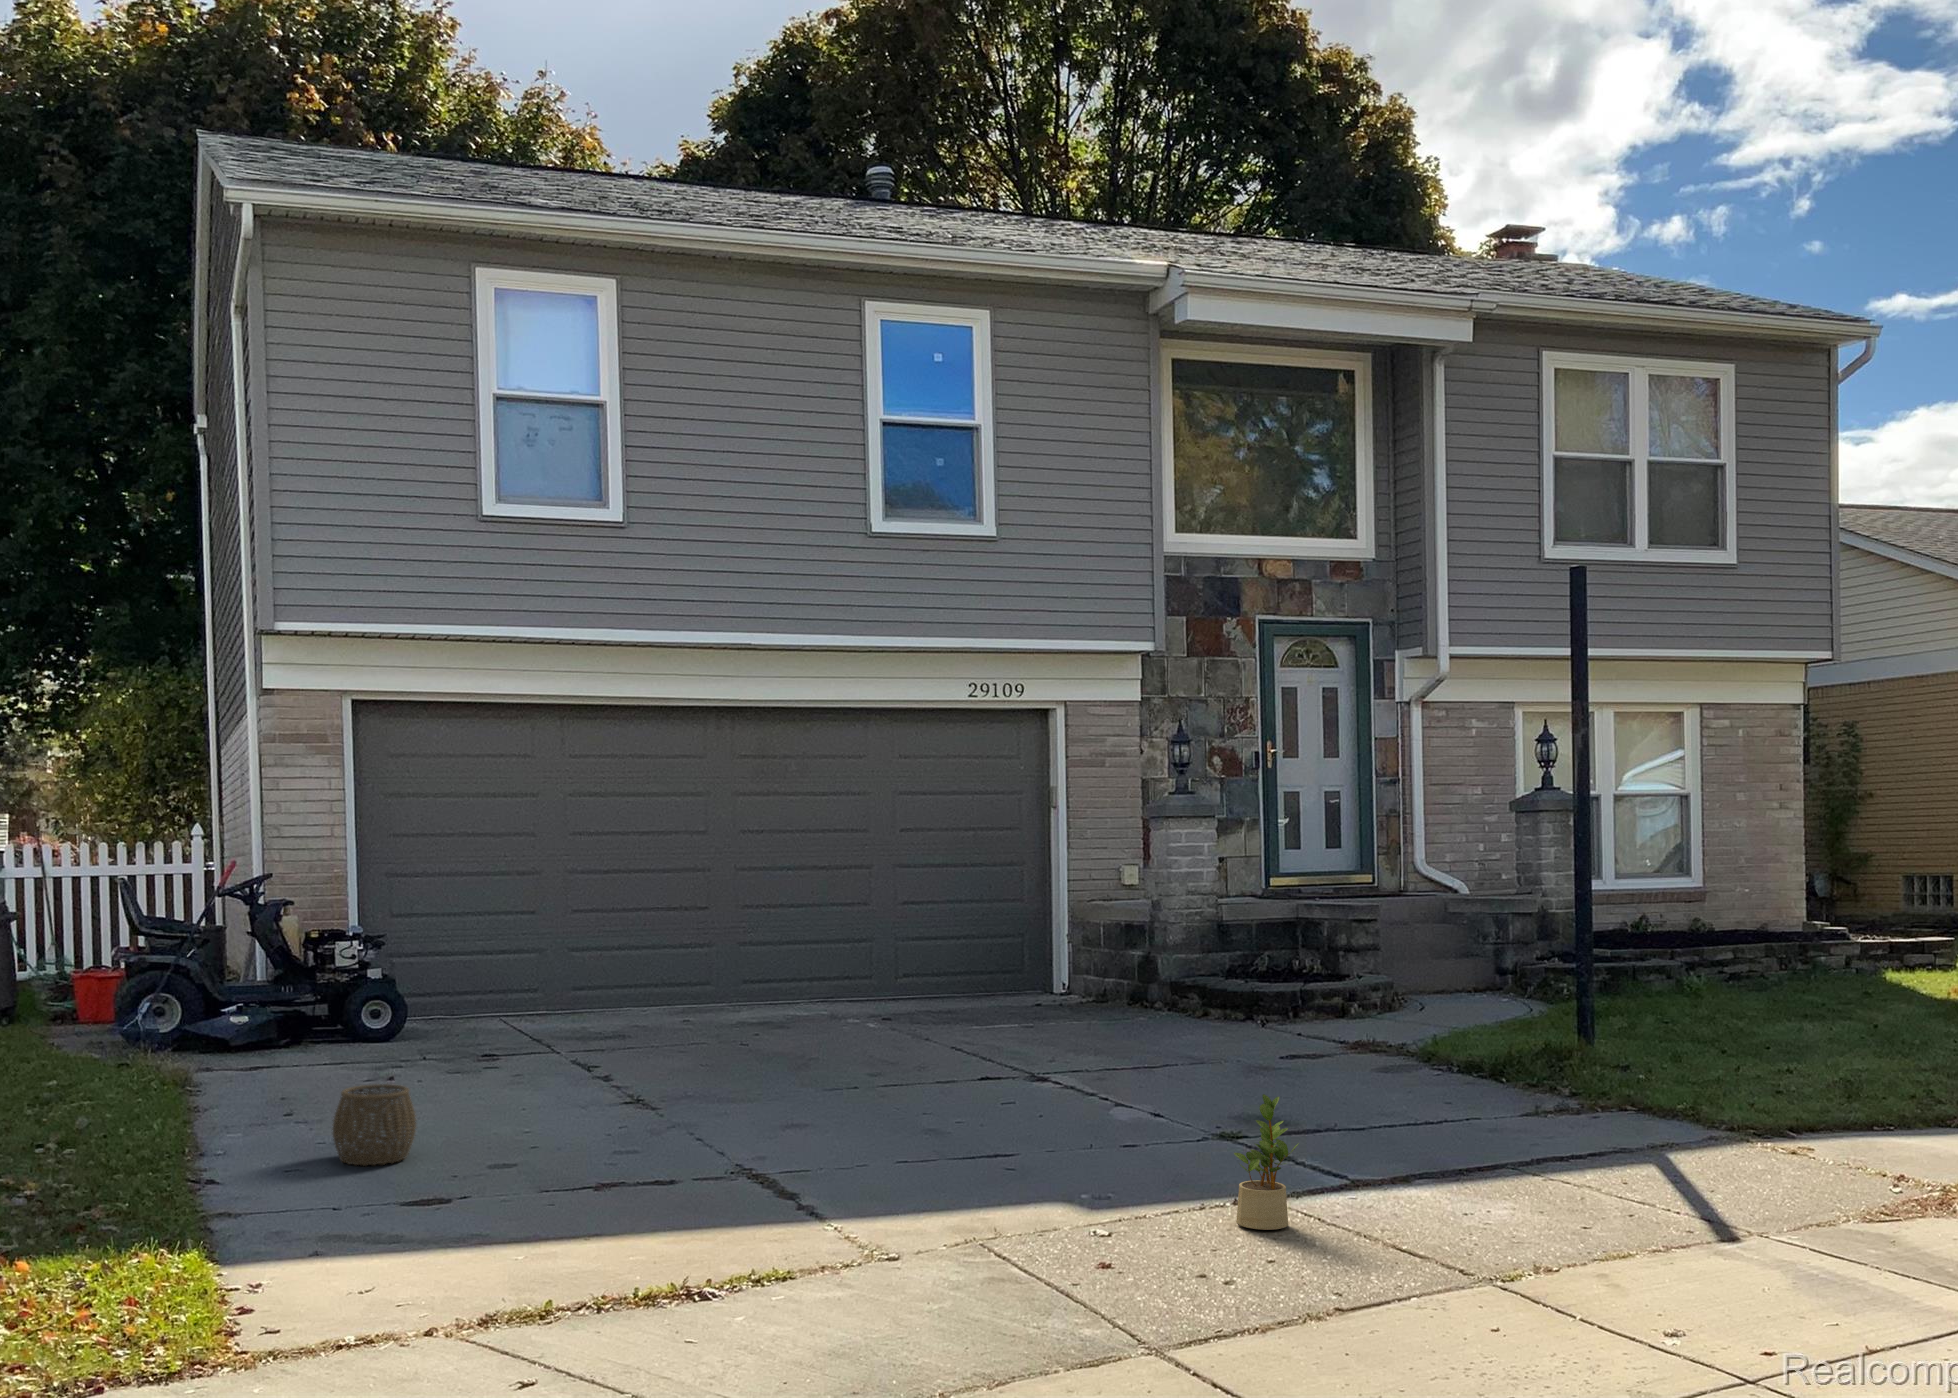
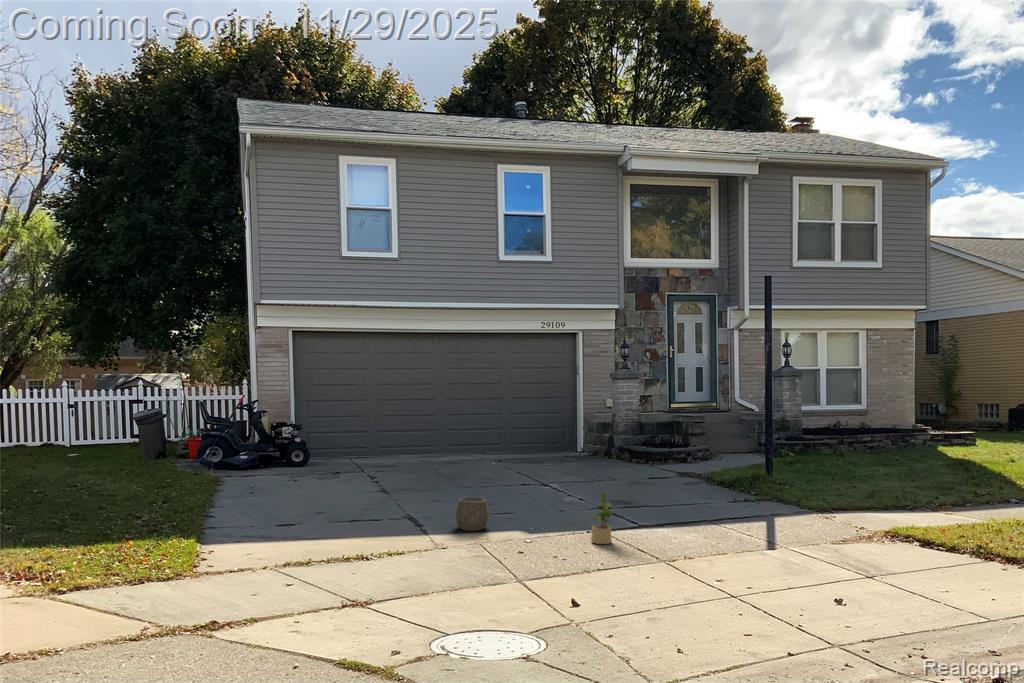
woven basket: present [333,1084,416,1166] -> present [456,497,489,531]

